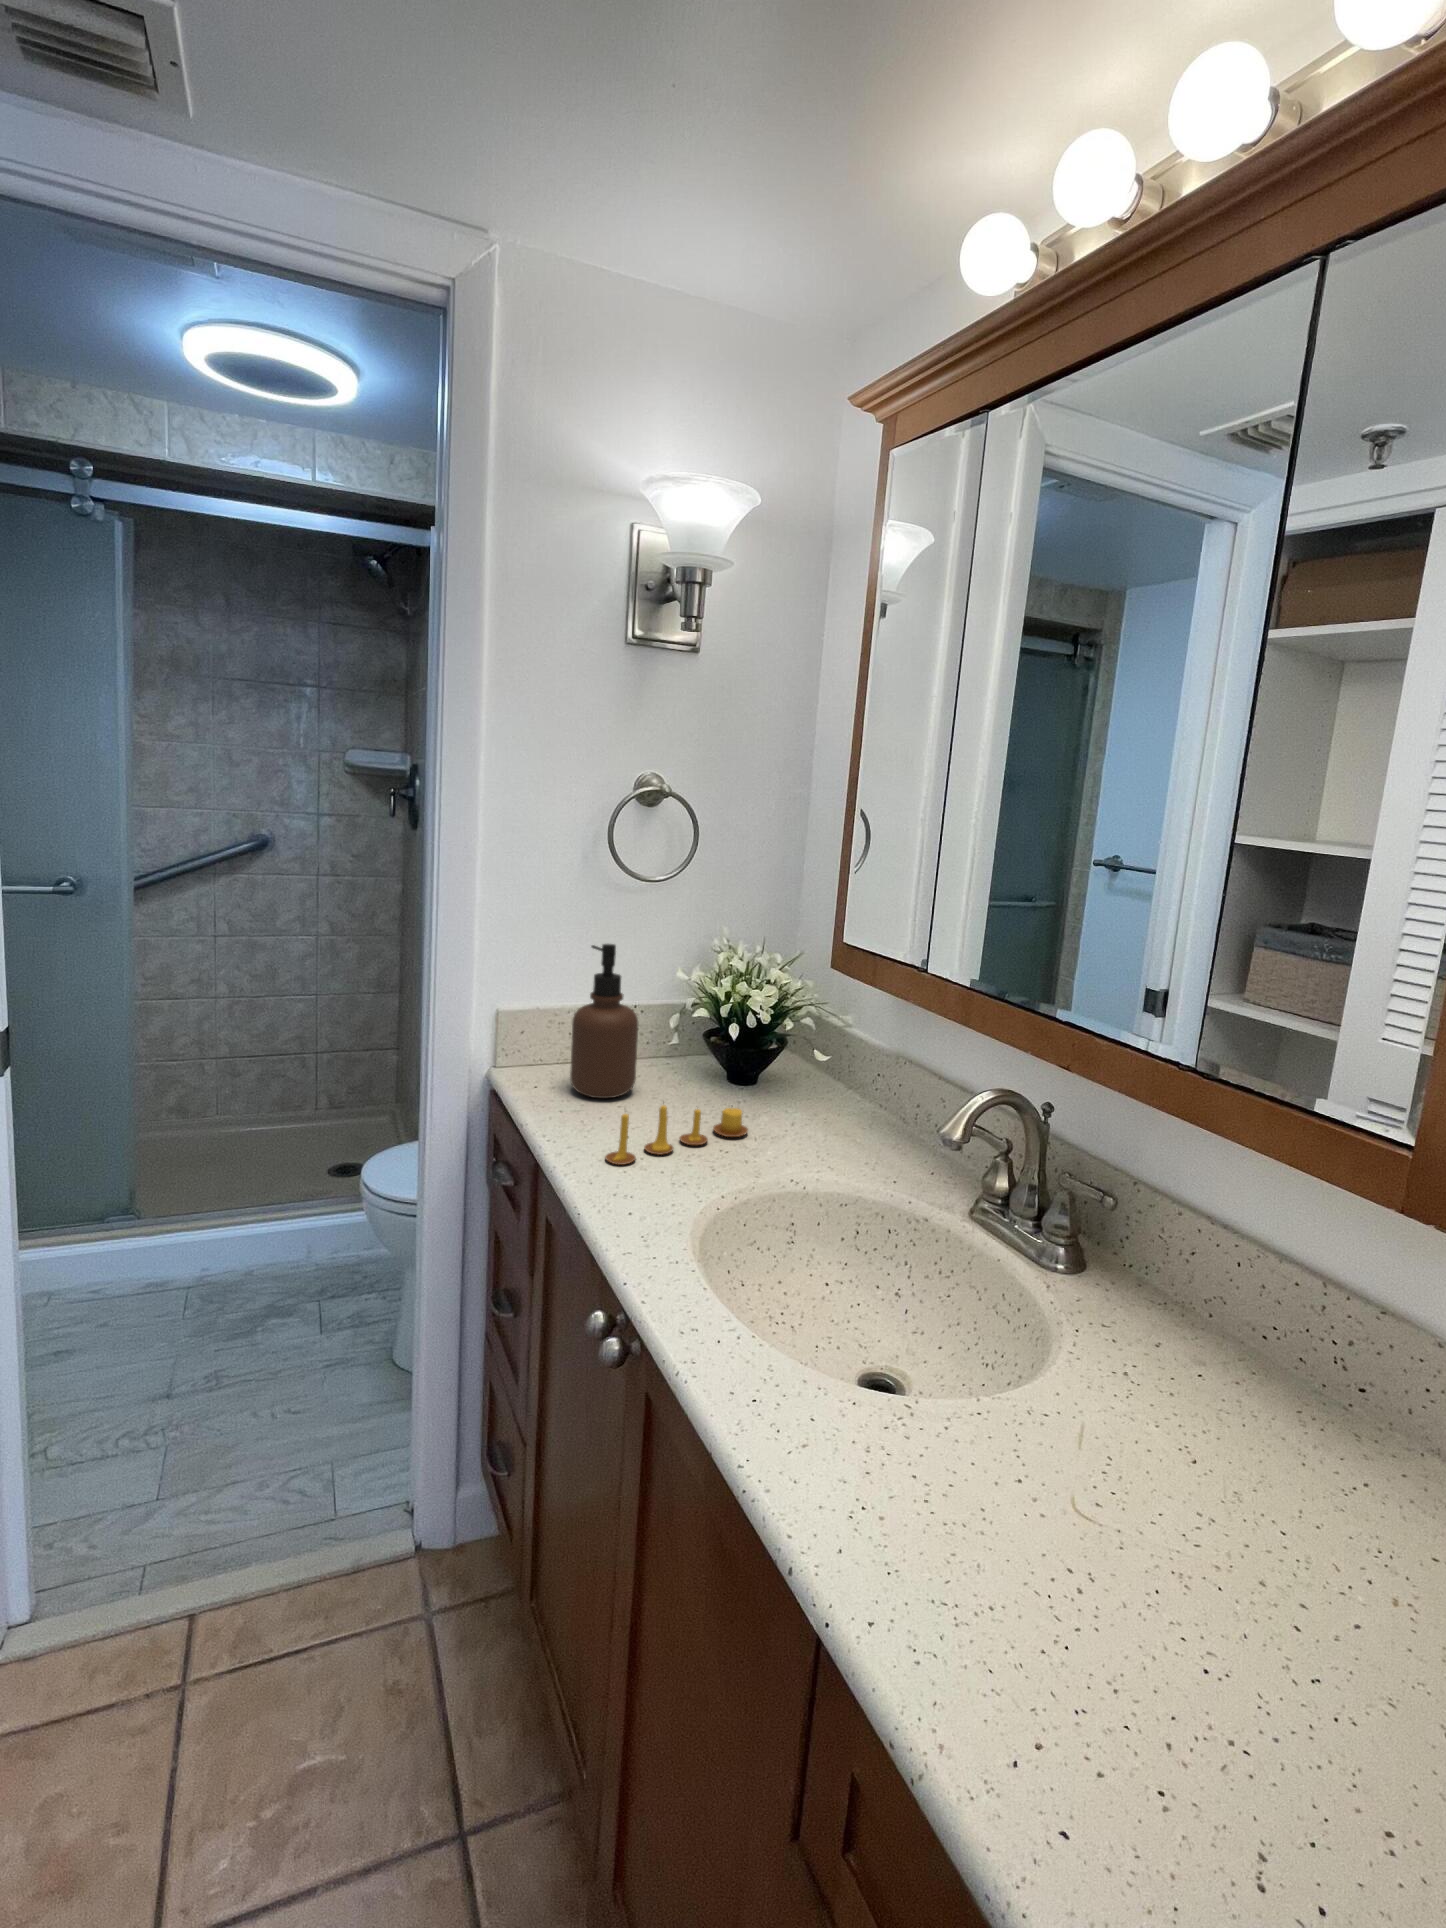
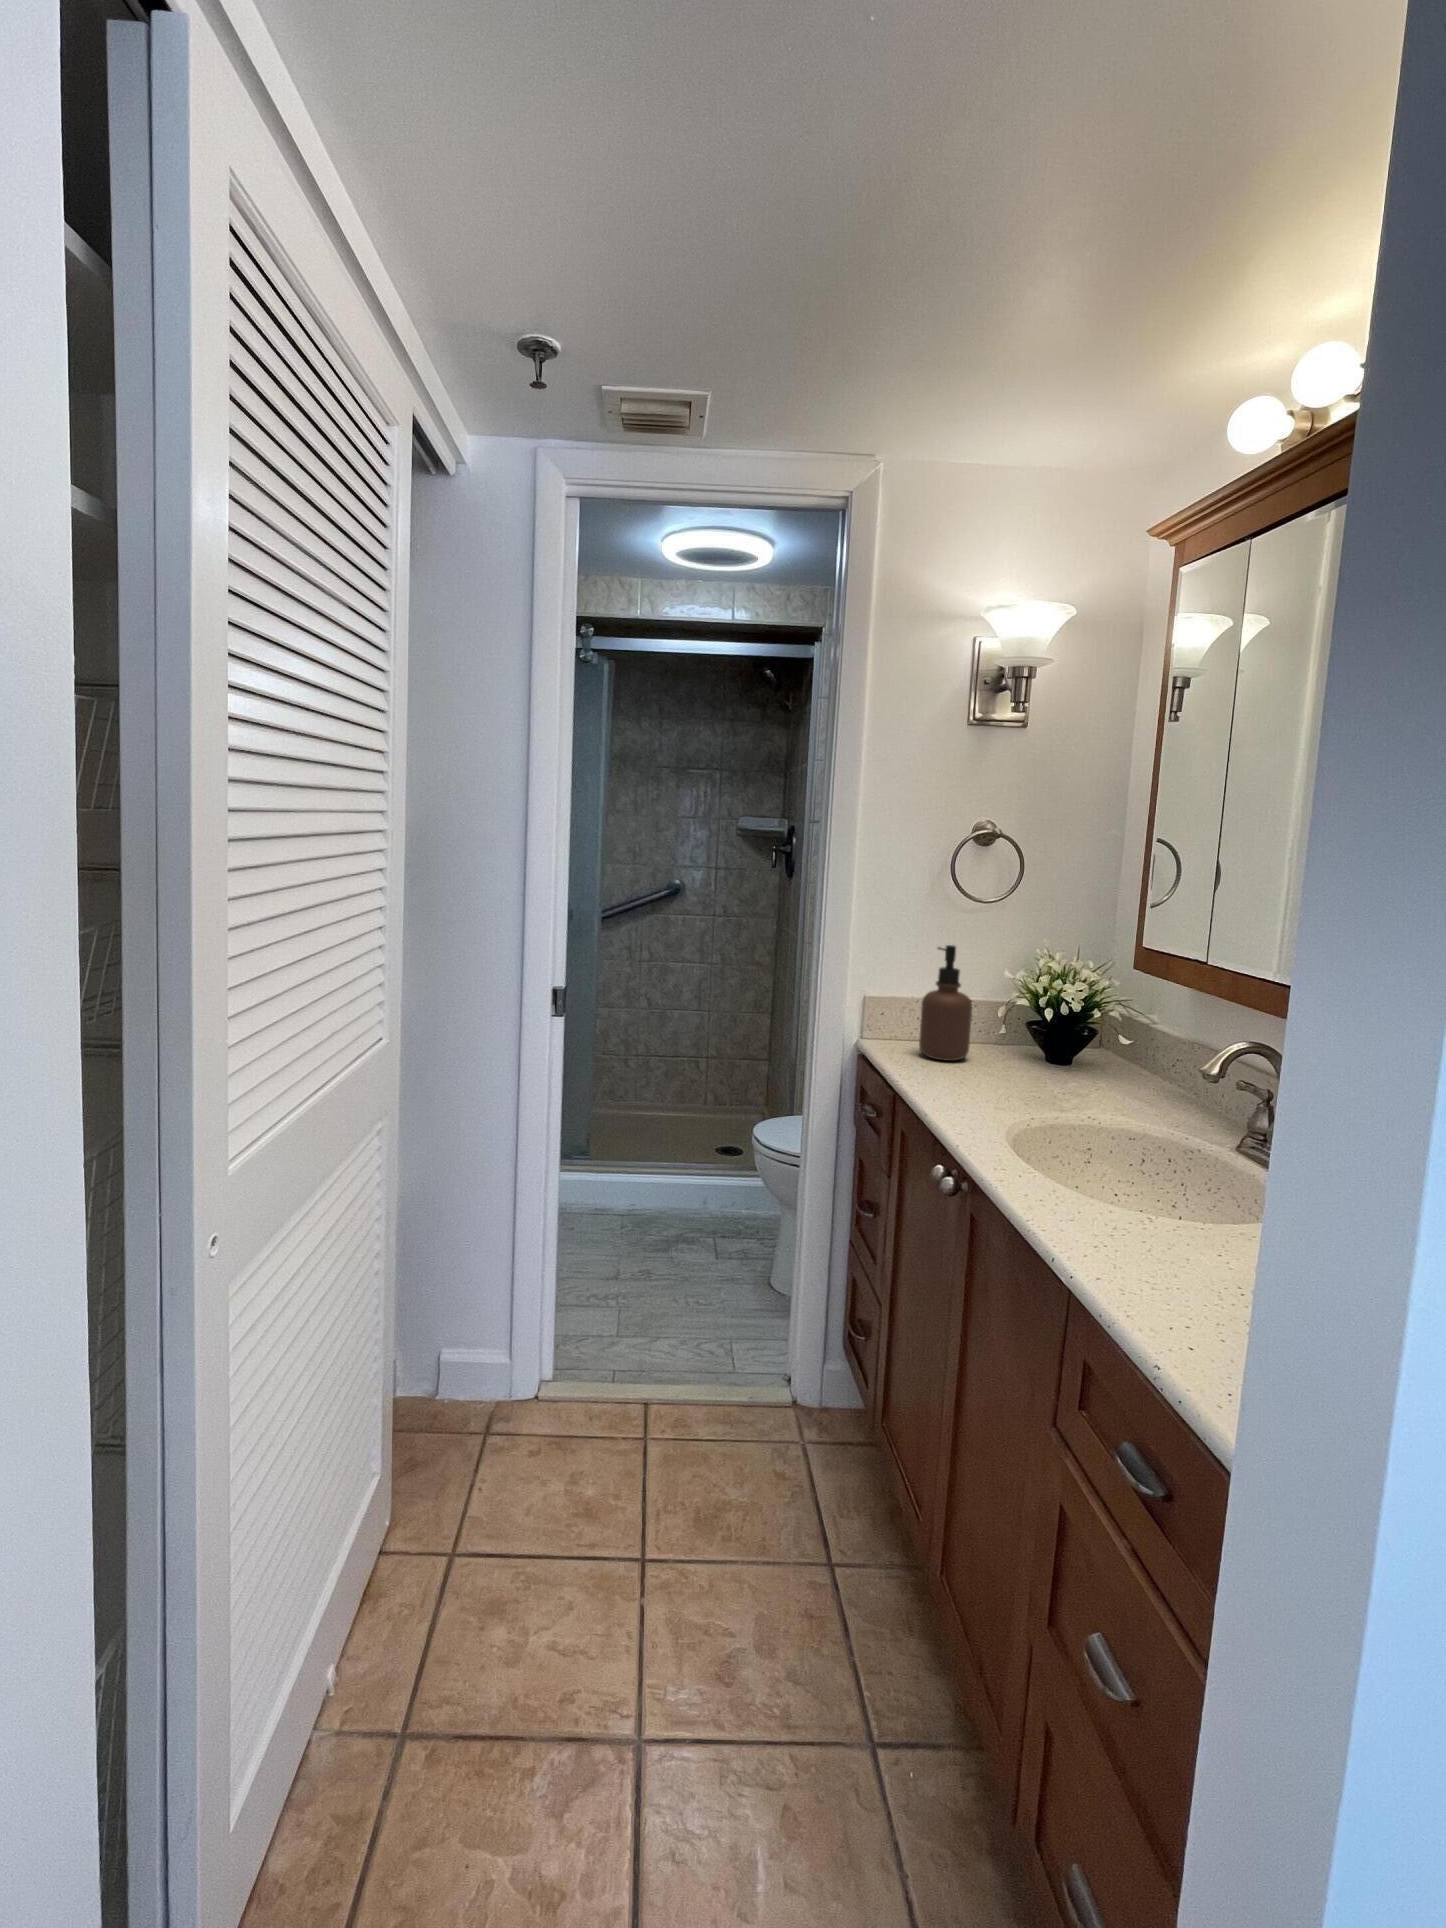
candle: present [605,1105,748,1165] -> none [945,1052,1057,1093]

